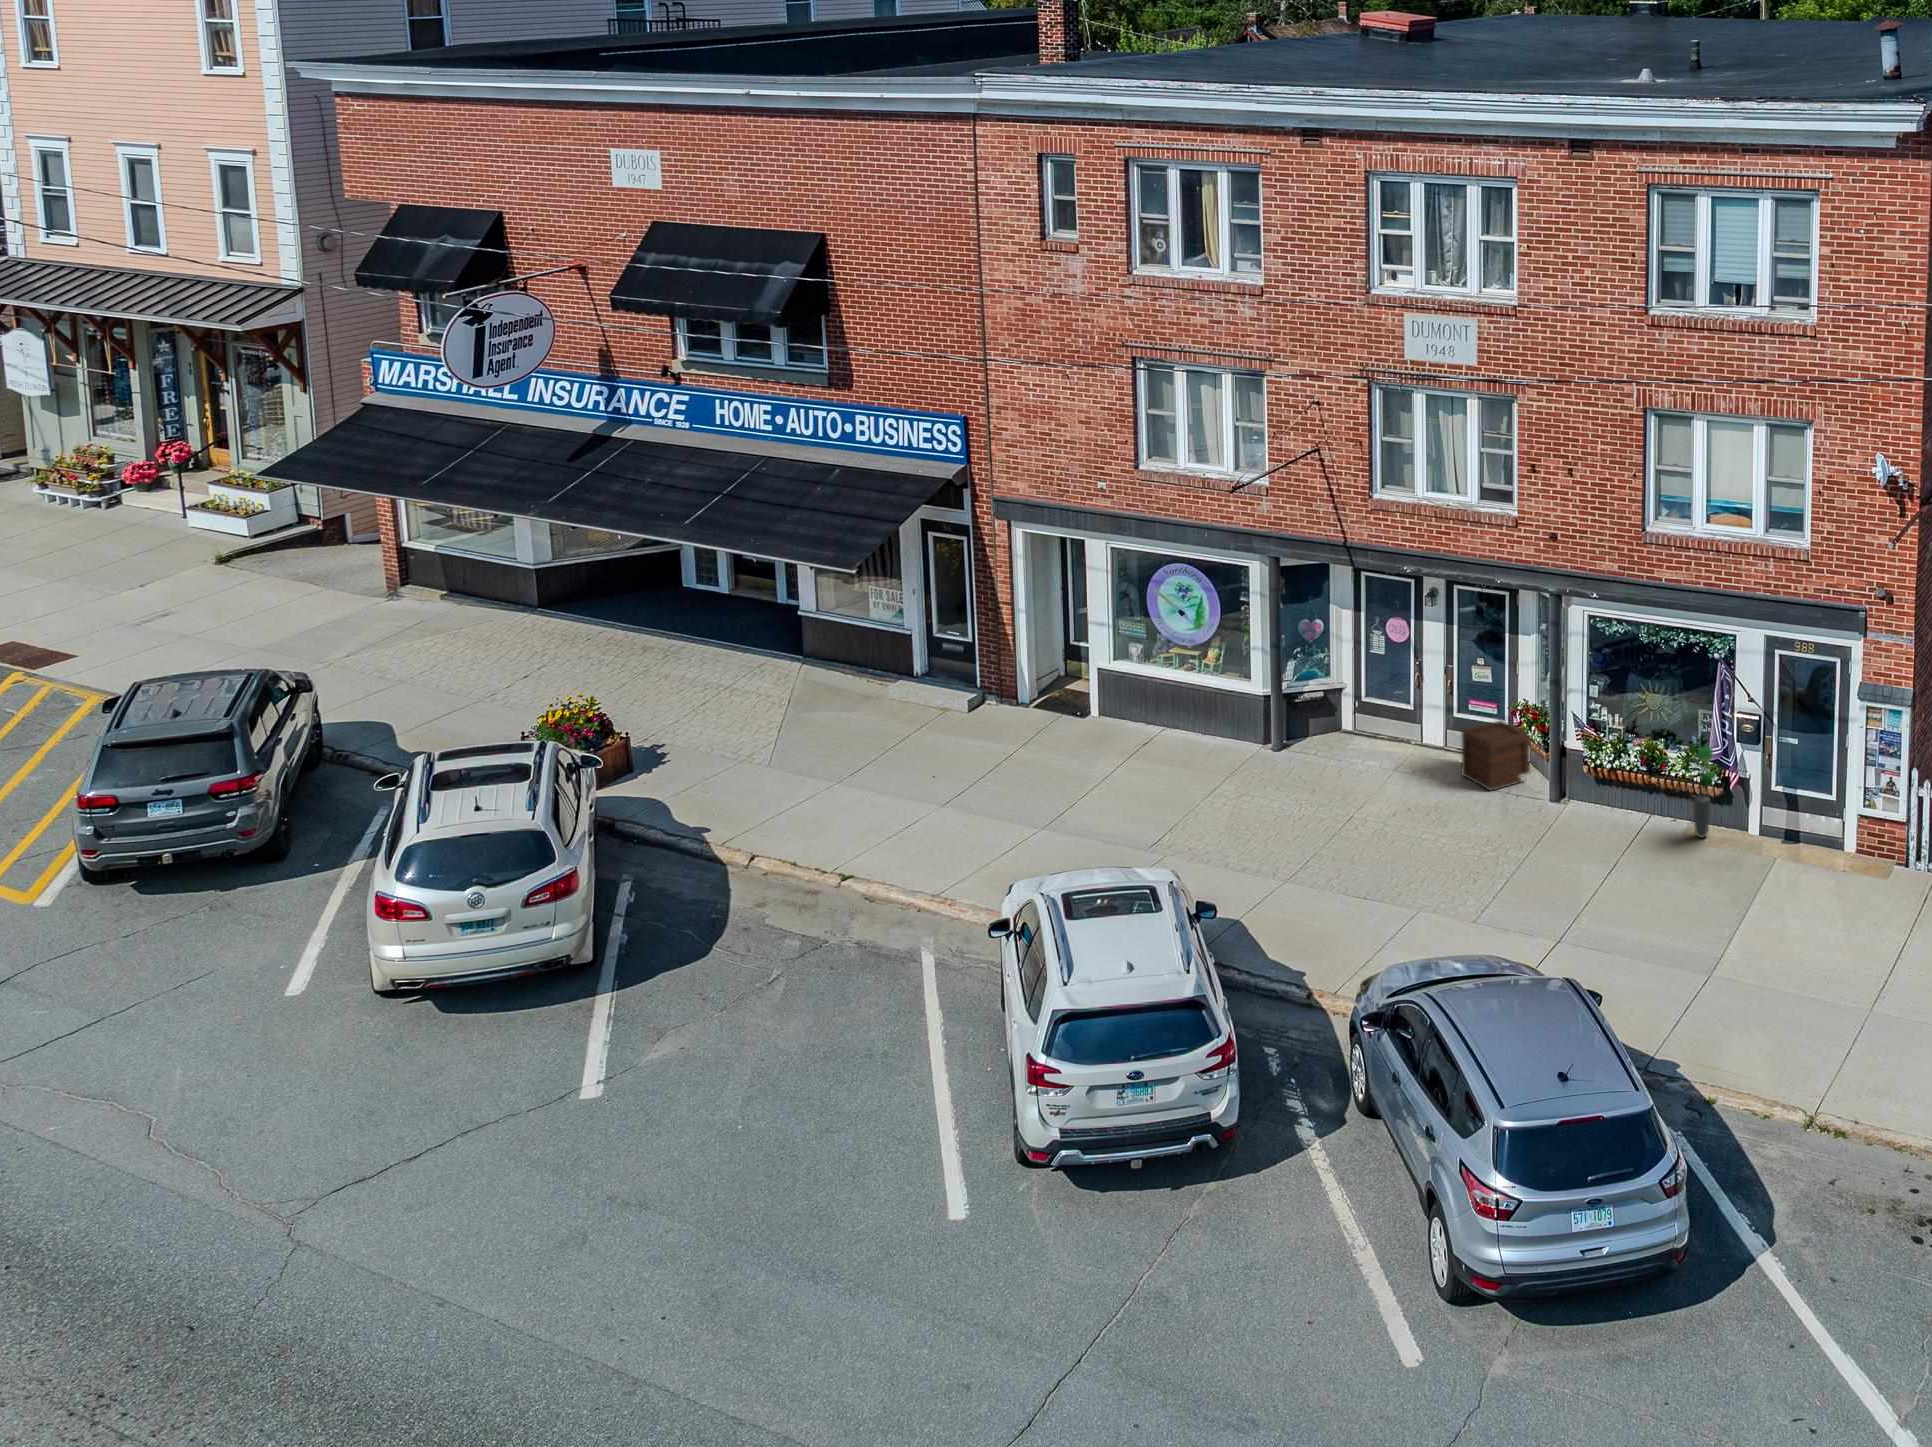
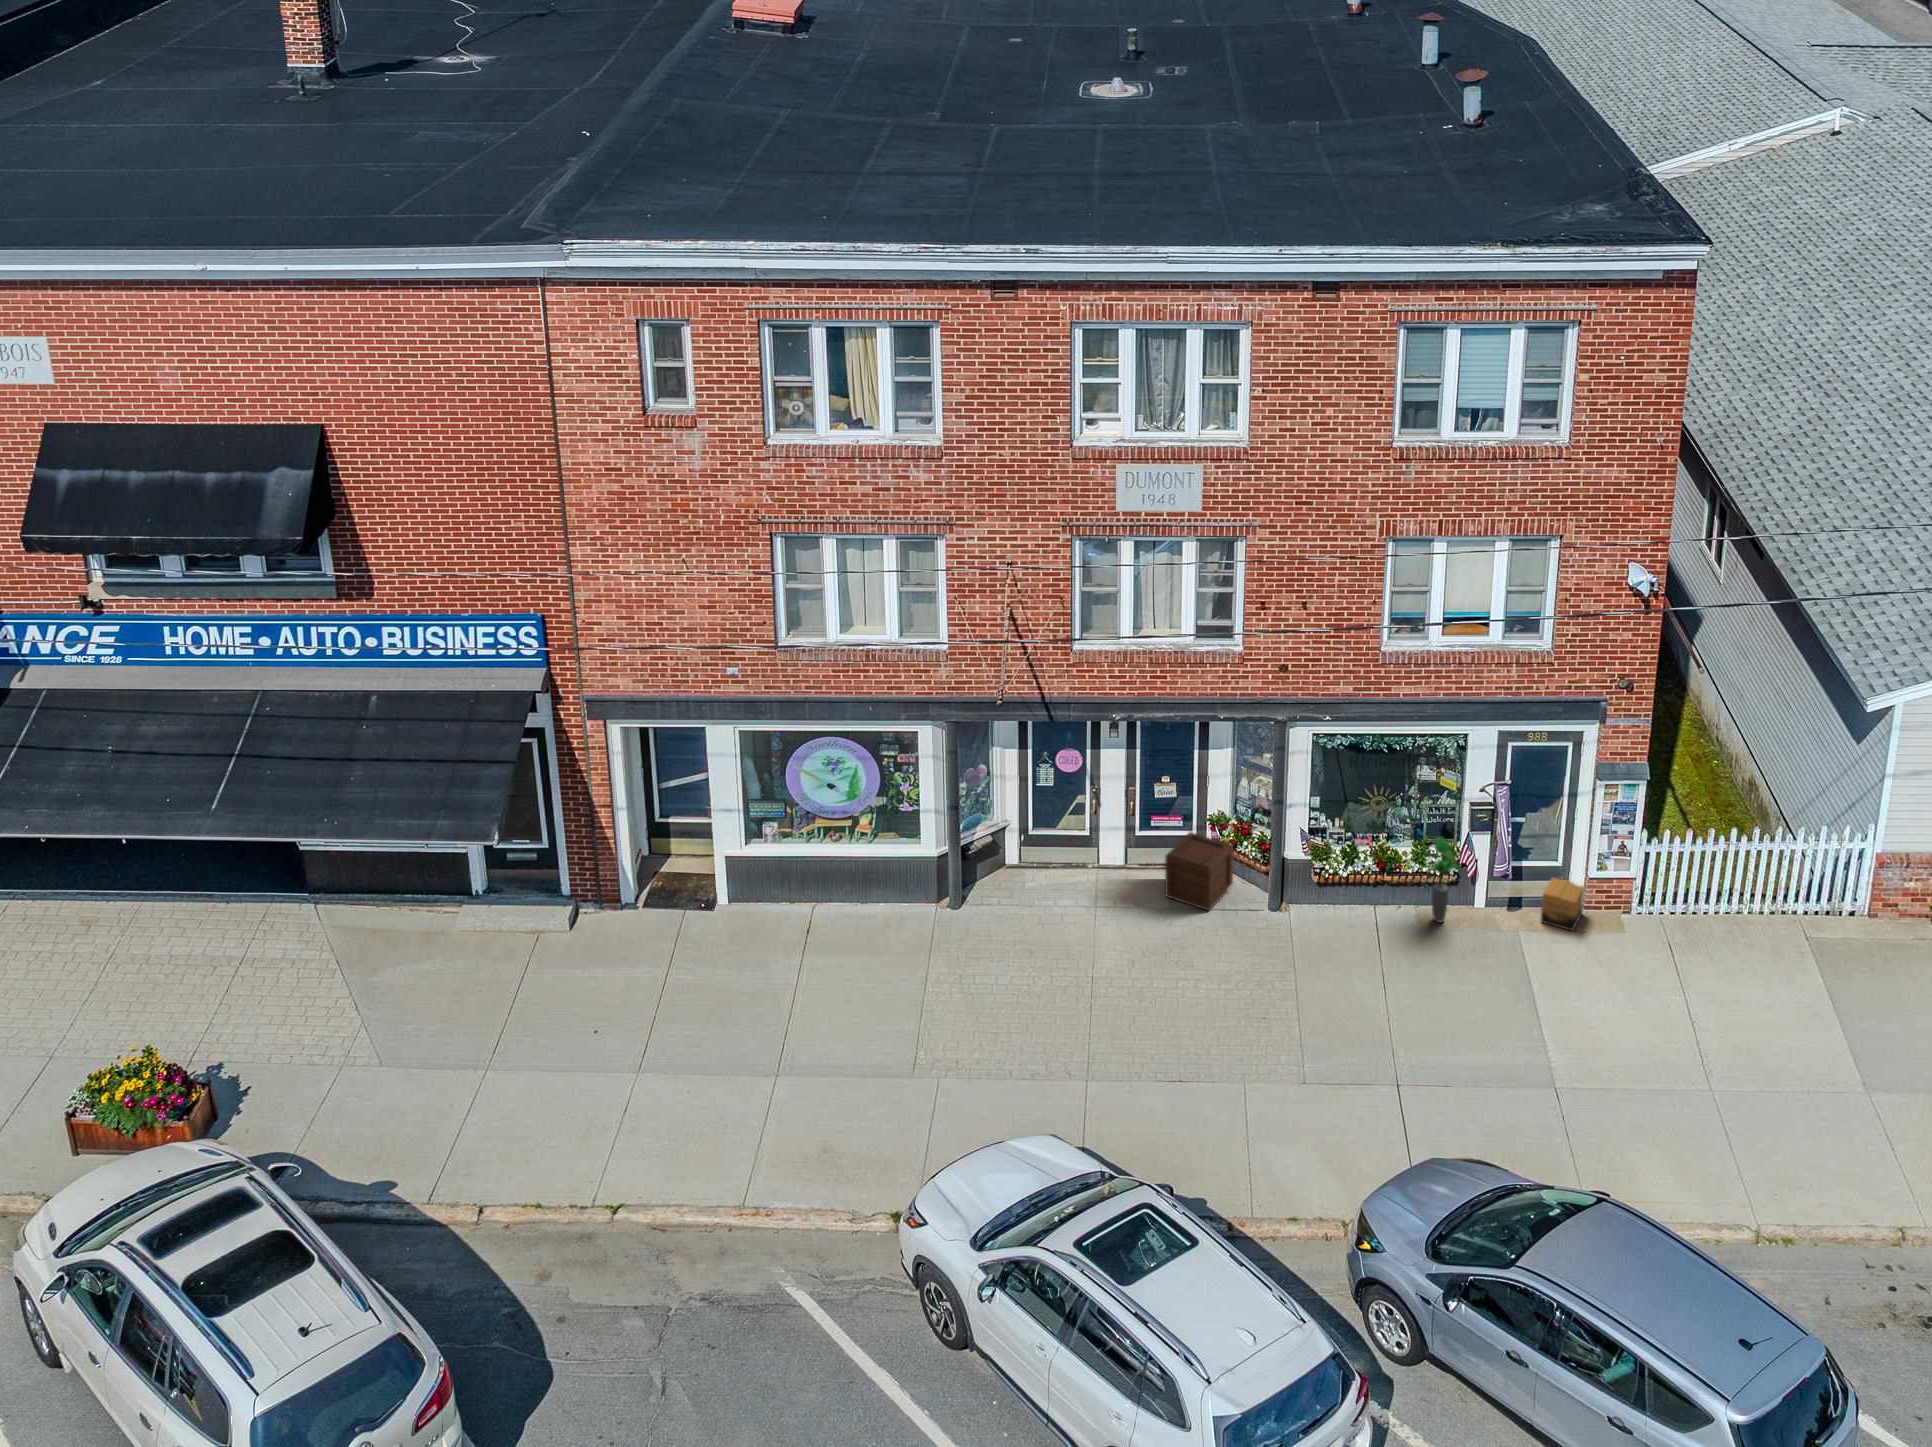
cardboard box: none [1804,815,1855,868] -> present [1541,878,1584,931]

